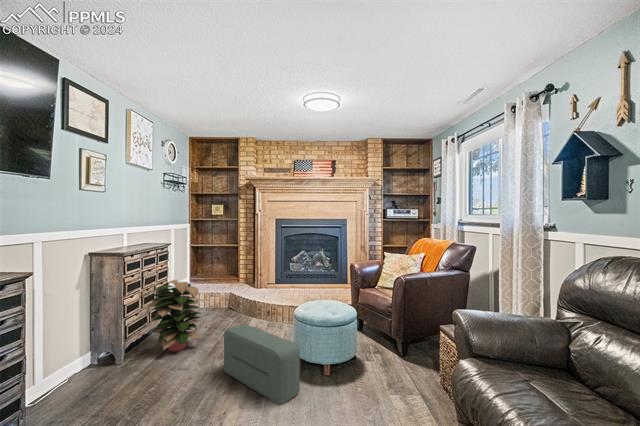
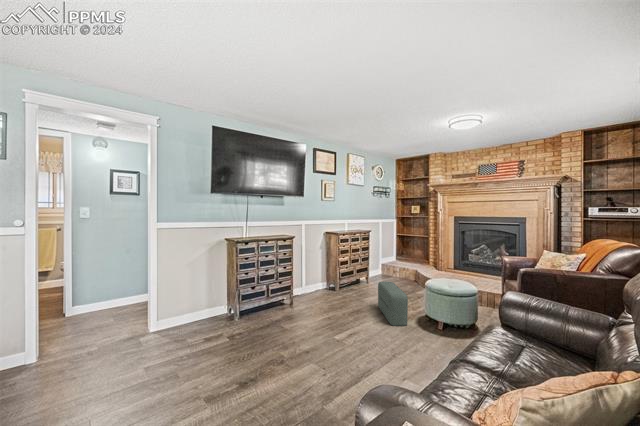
decorative plant: present [148,280,201,352] -> none [351,252,380,293]

